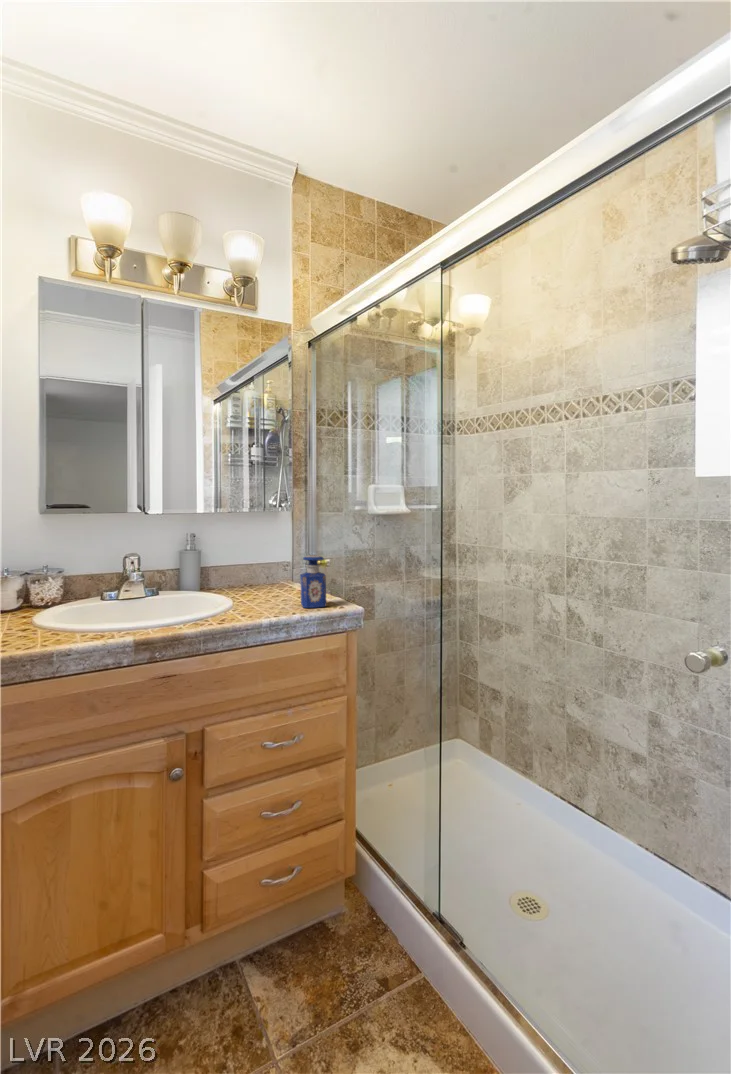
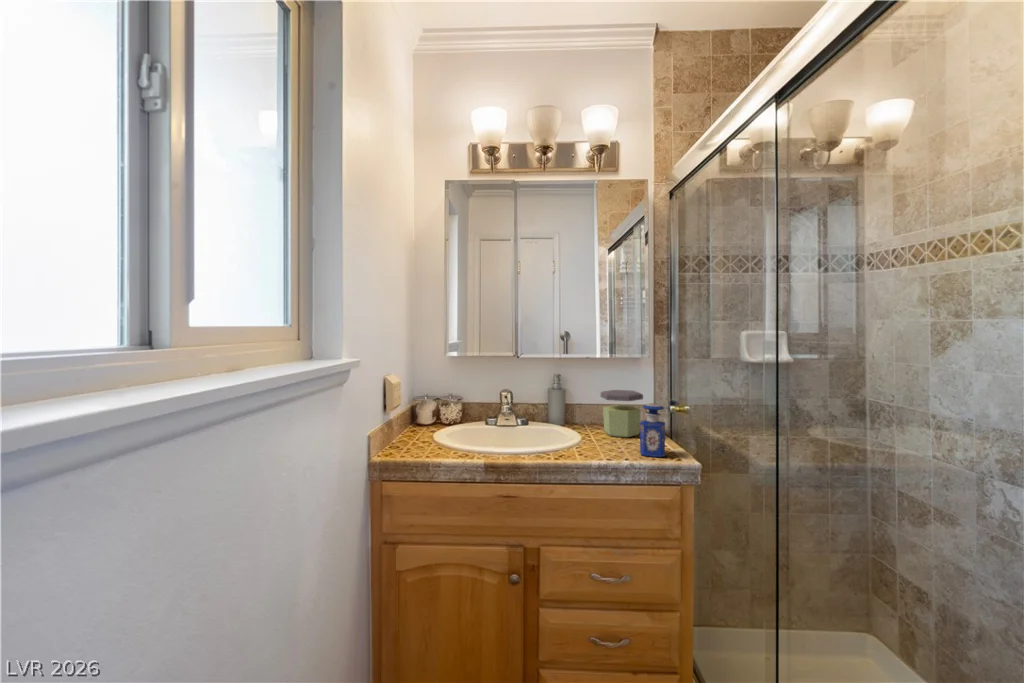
jar: none [247,548,292,597] -> present [601,390,643,437]

